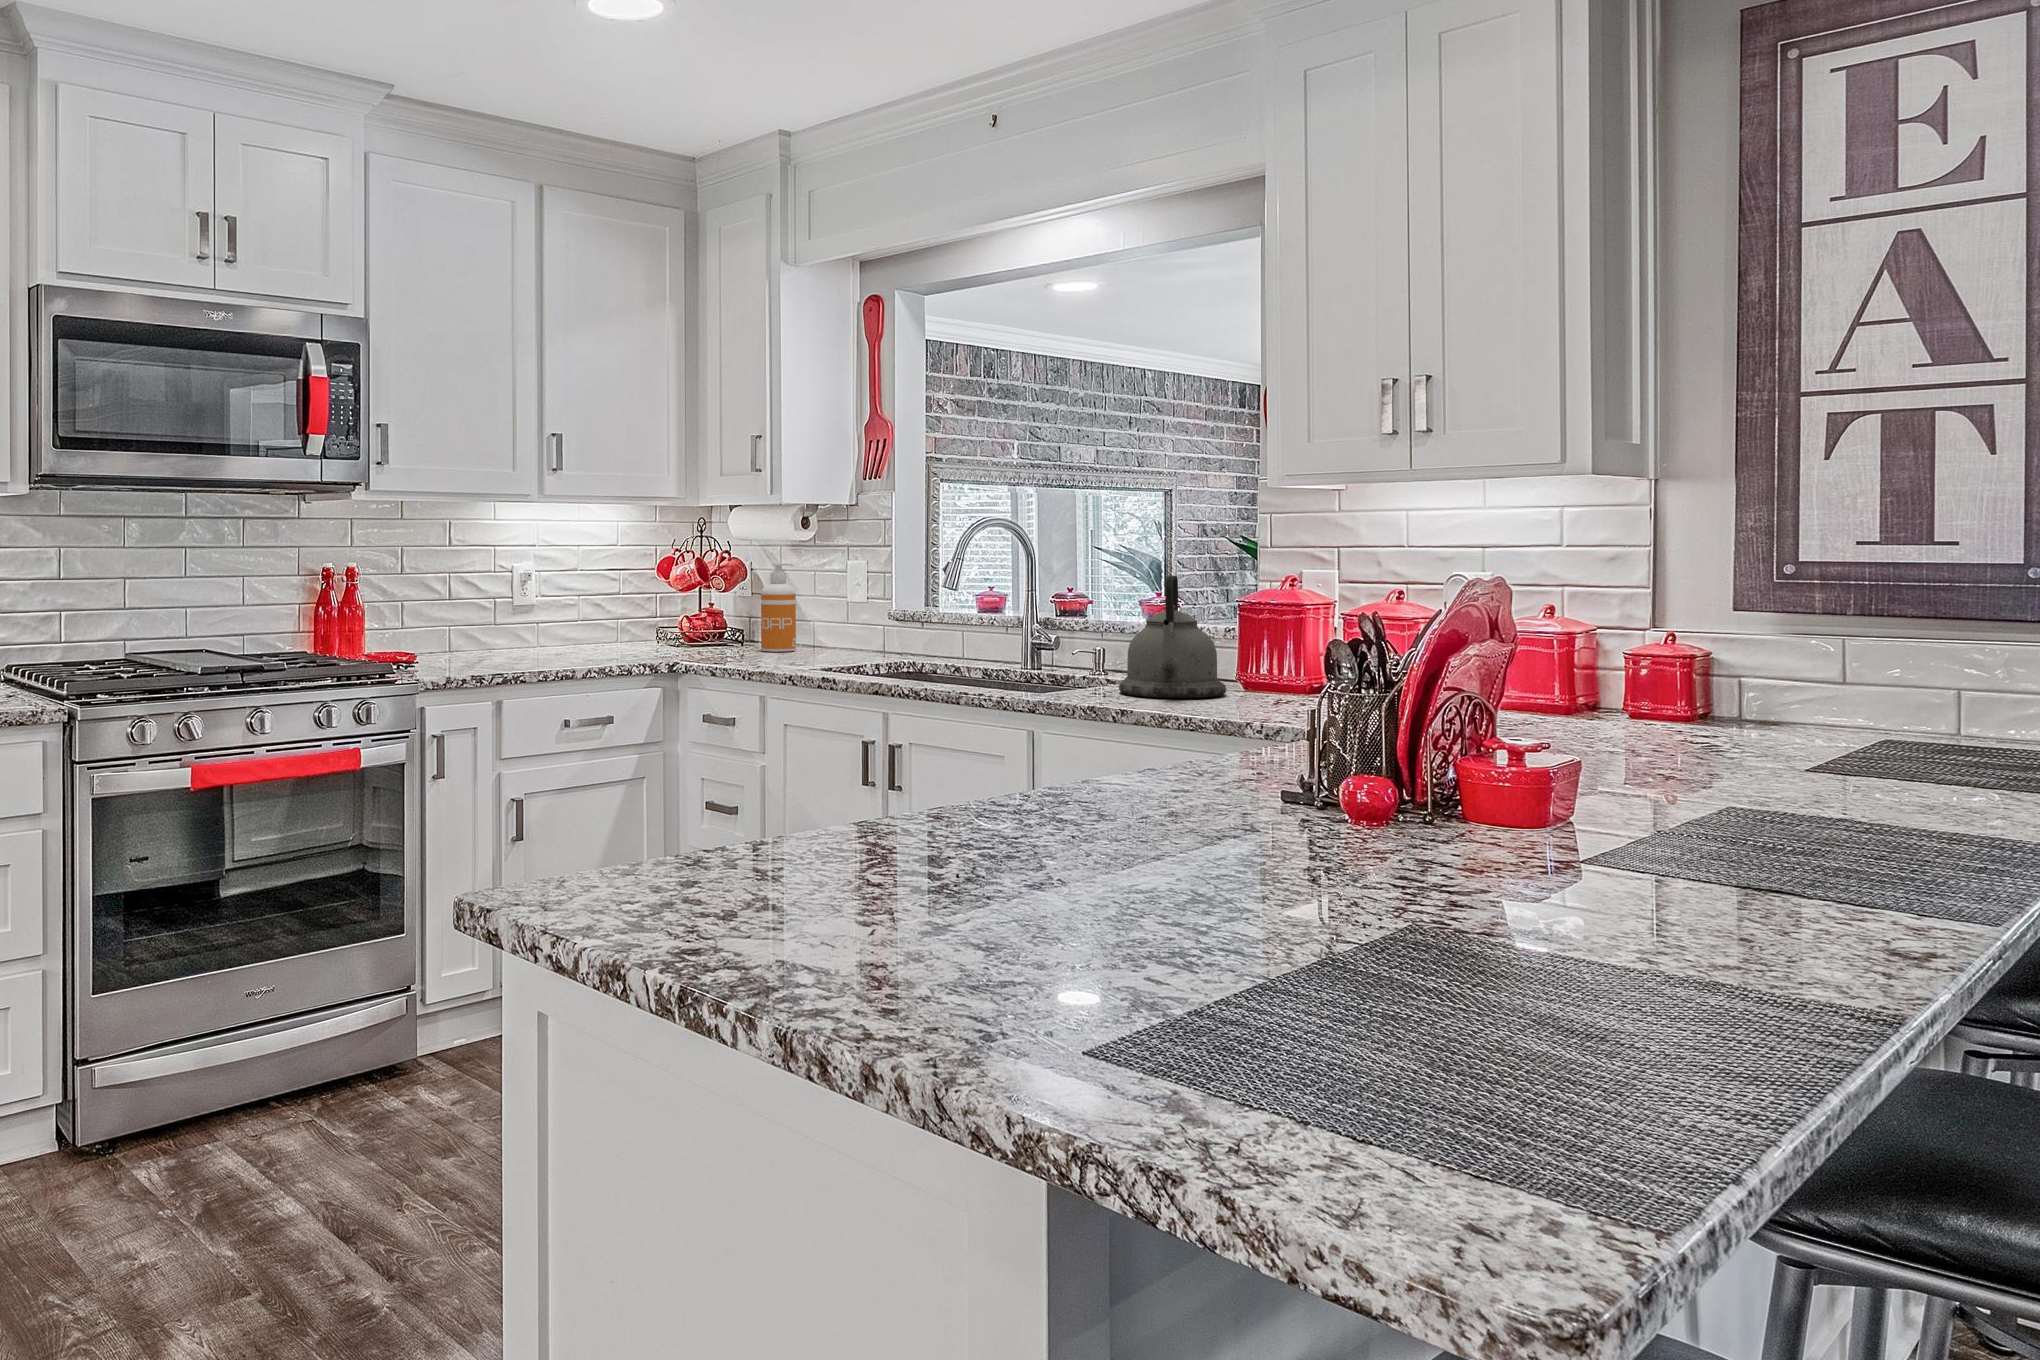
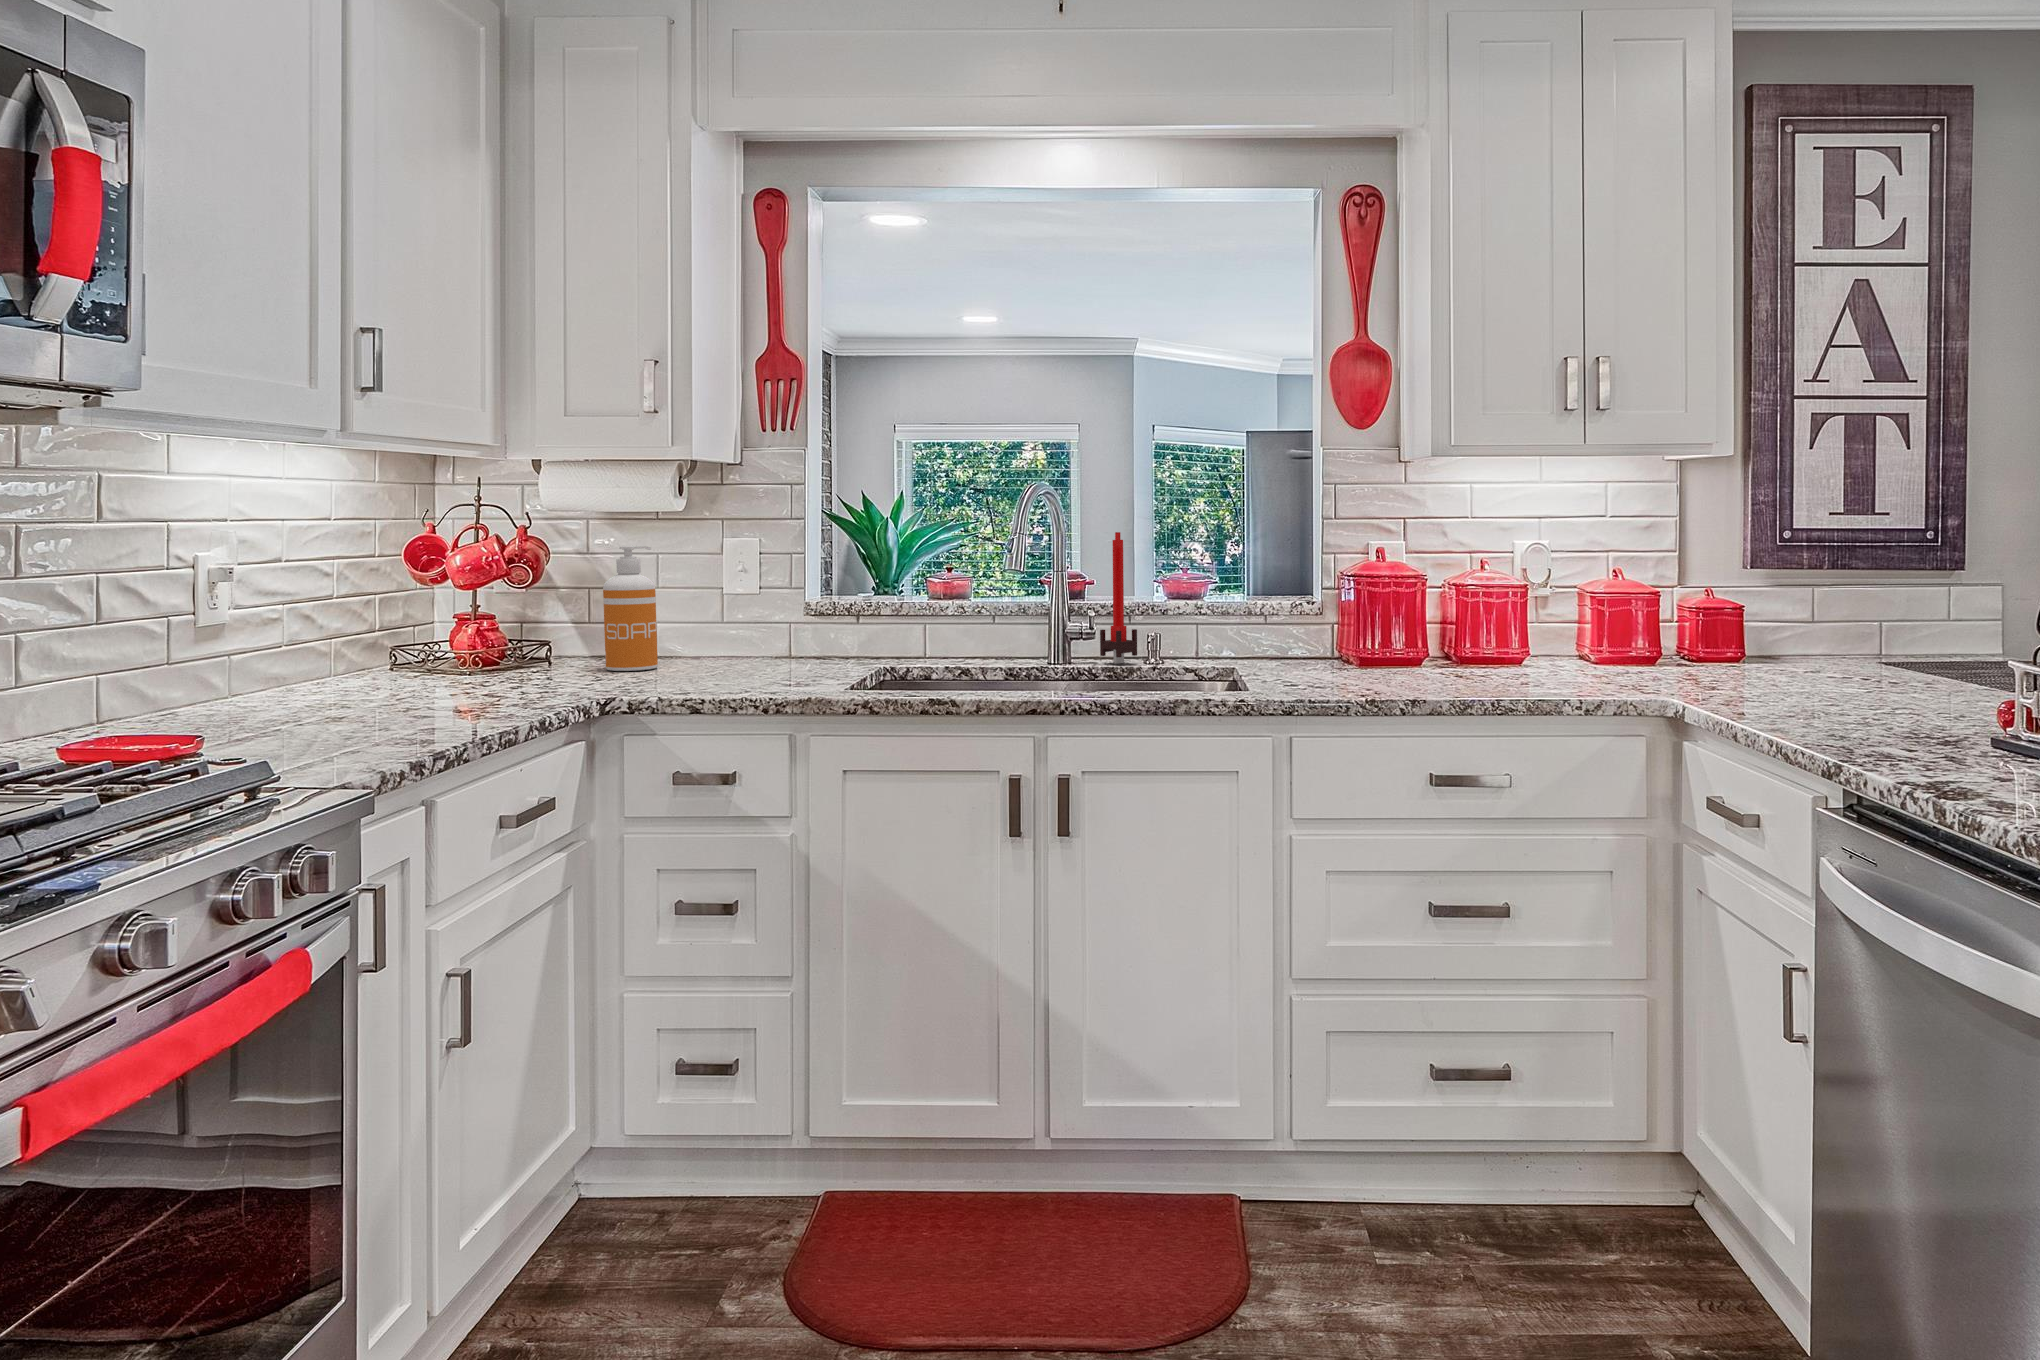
candle: none [1071,557,1098,673] -> present [1100,532,1137,664]
kettle: present [1119,576,1226,698] -> none [1265,550,1385,682]

